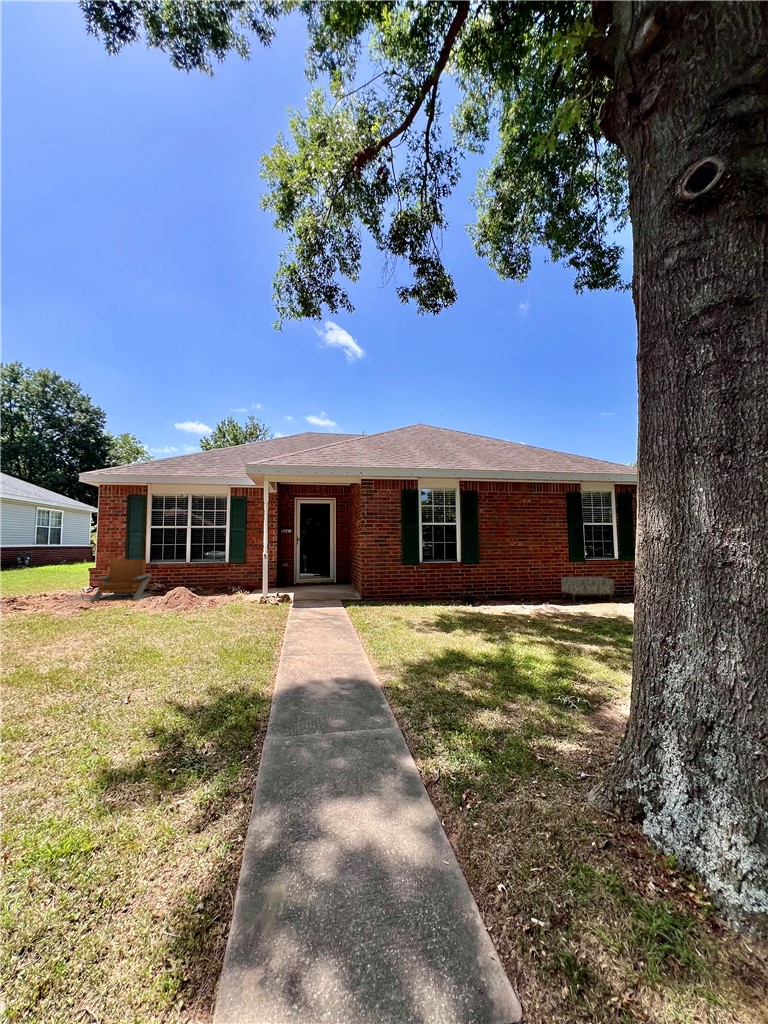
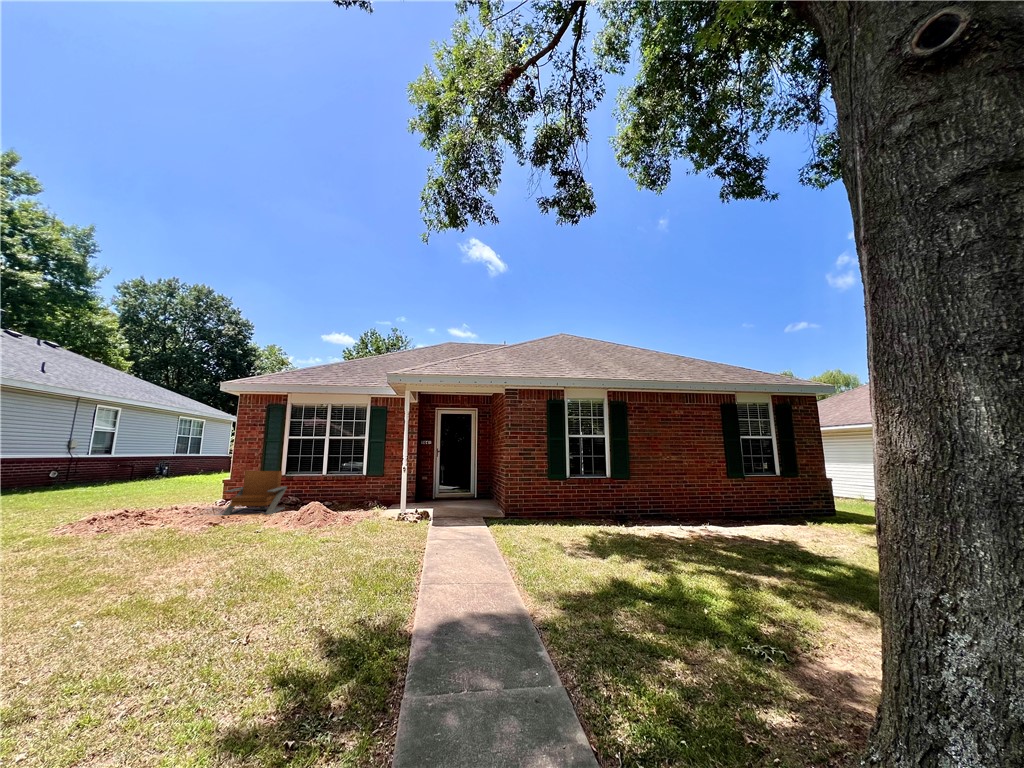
bench: present [562,577,614,601] -> none [718,494,776,520]

